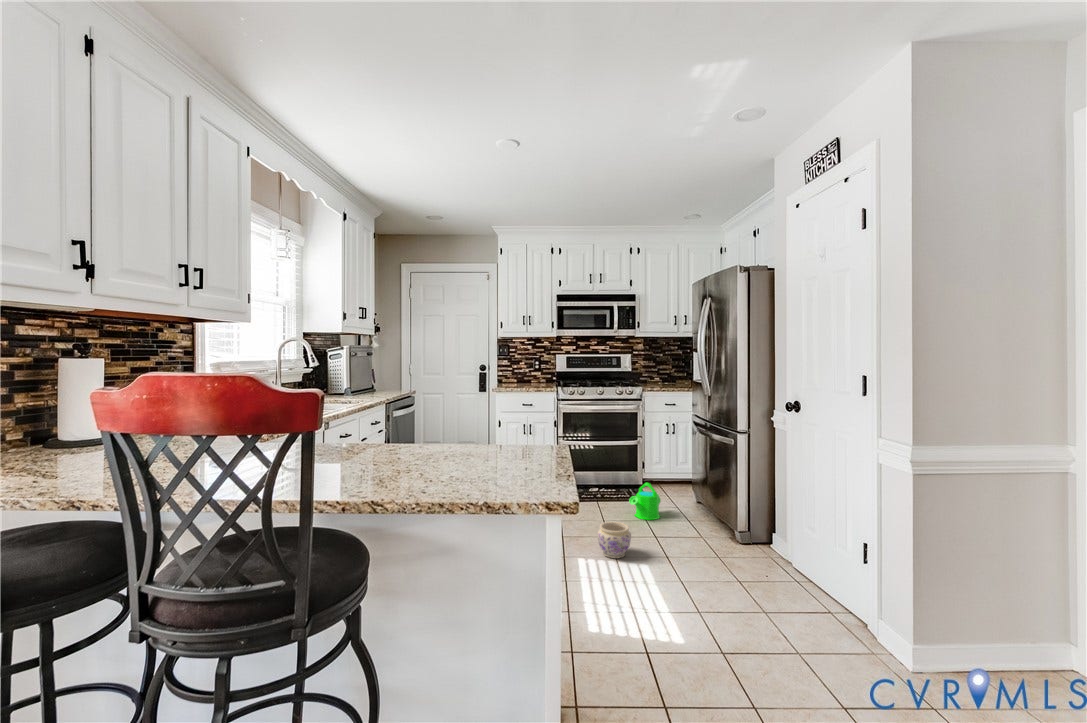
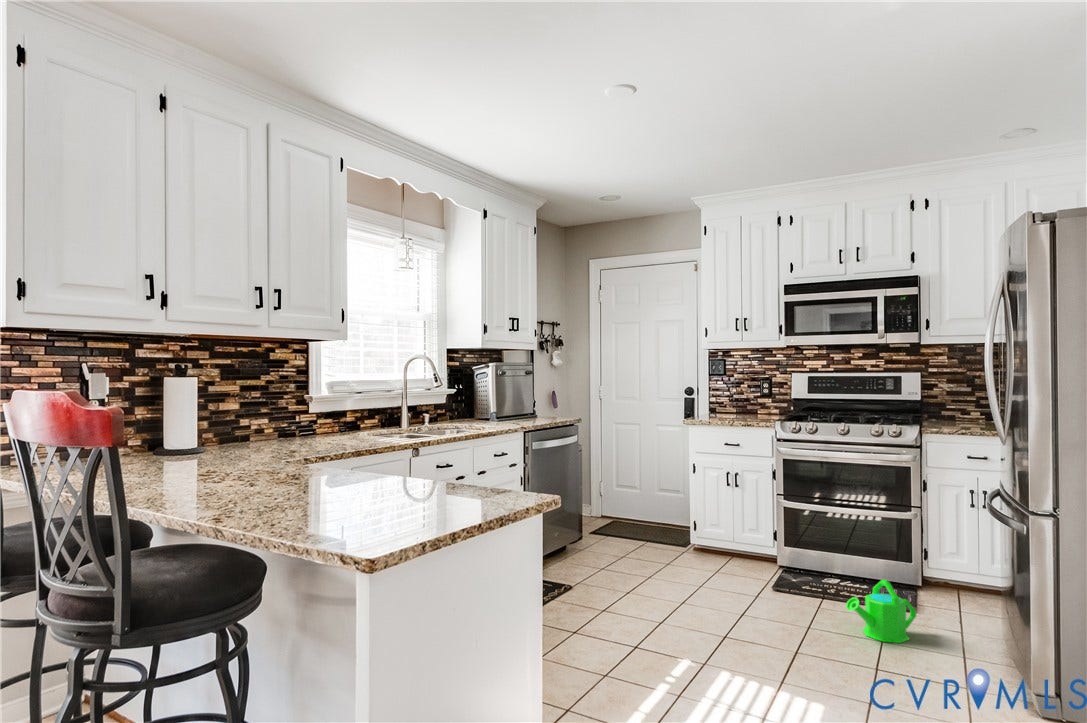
planter: present [598,522,631,559] -> none [747,626,800,685]

